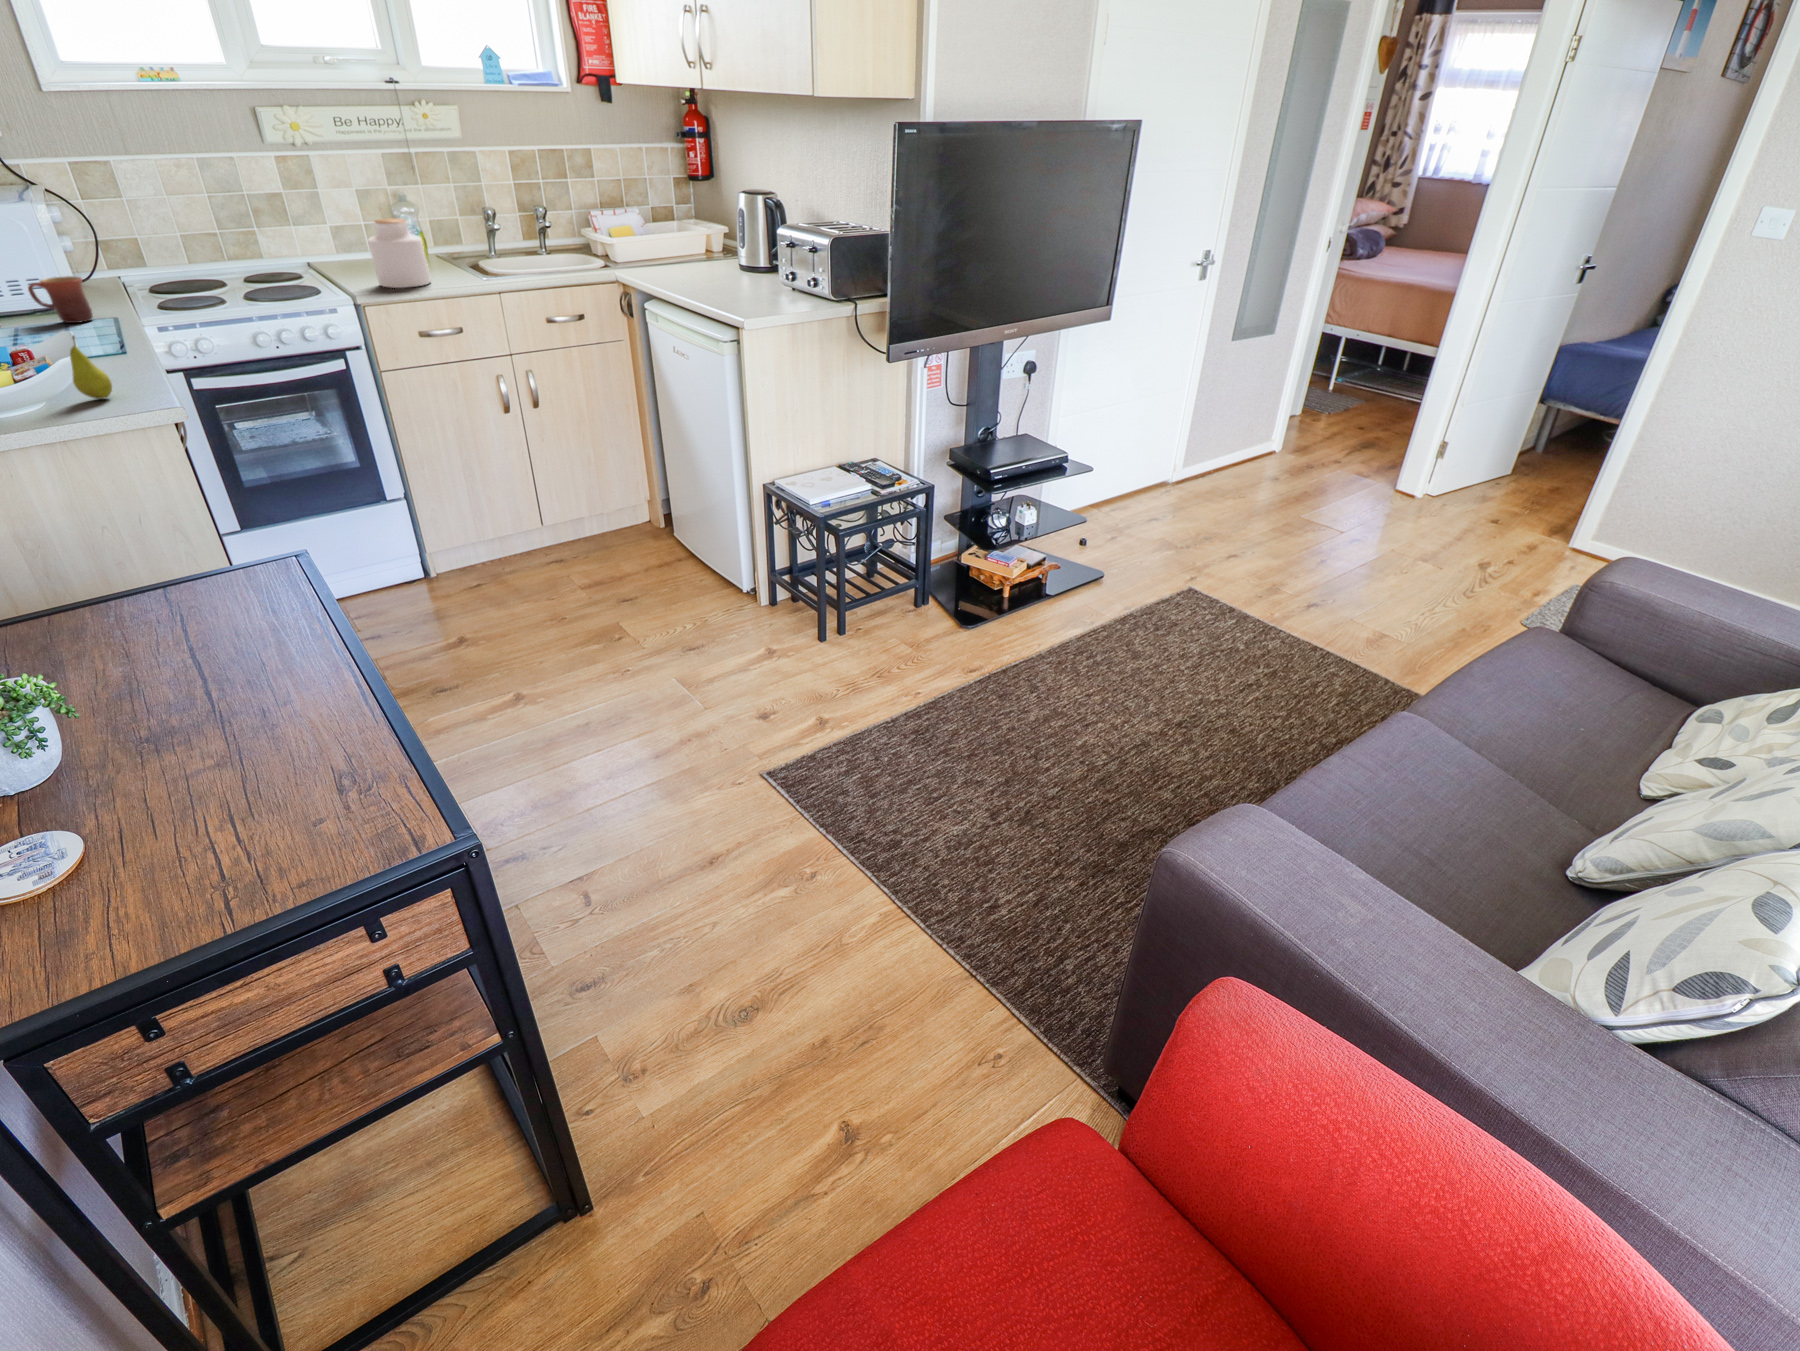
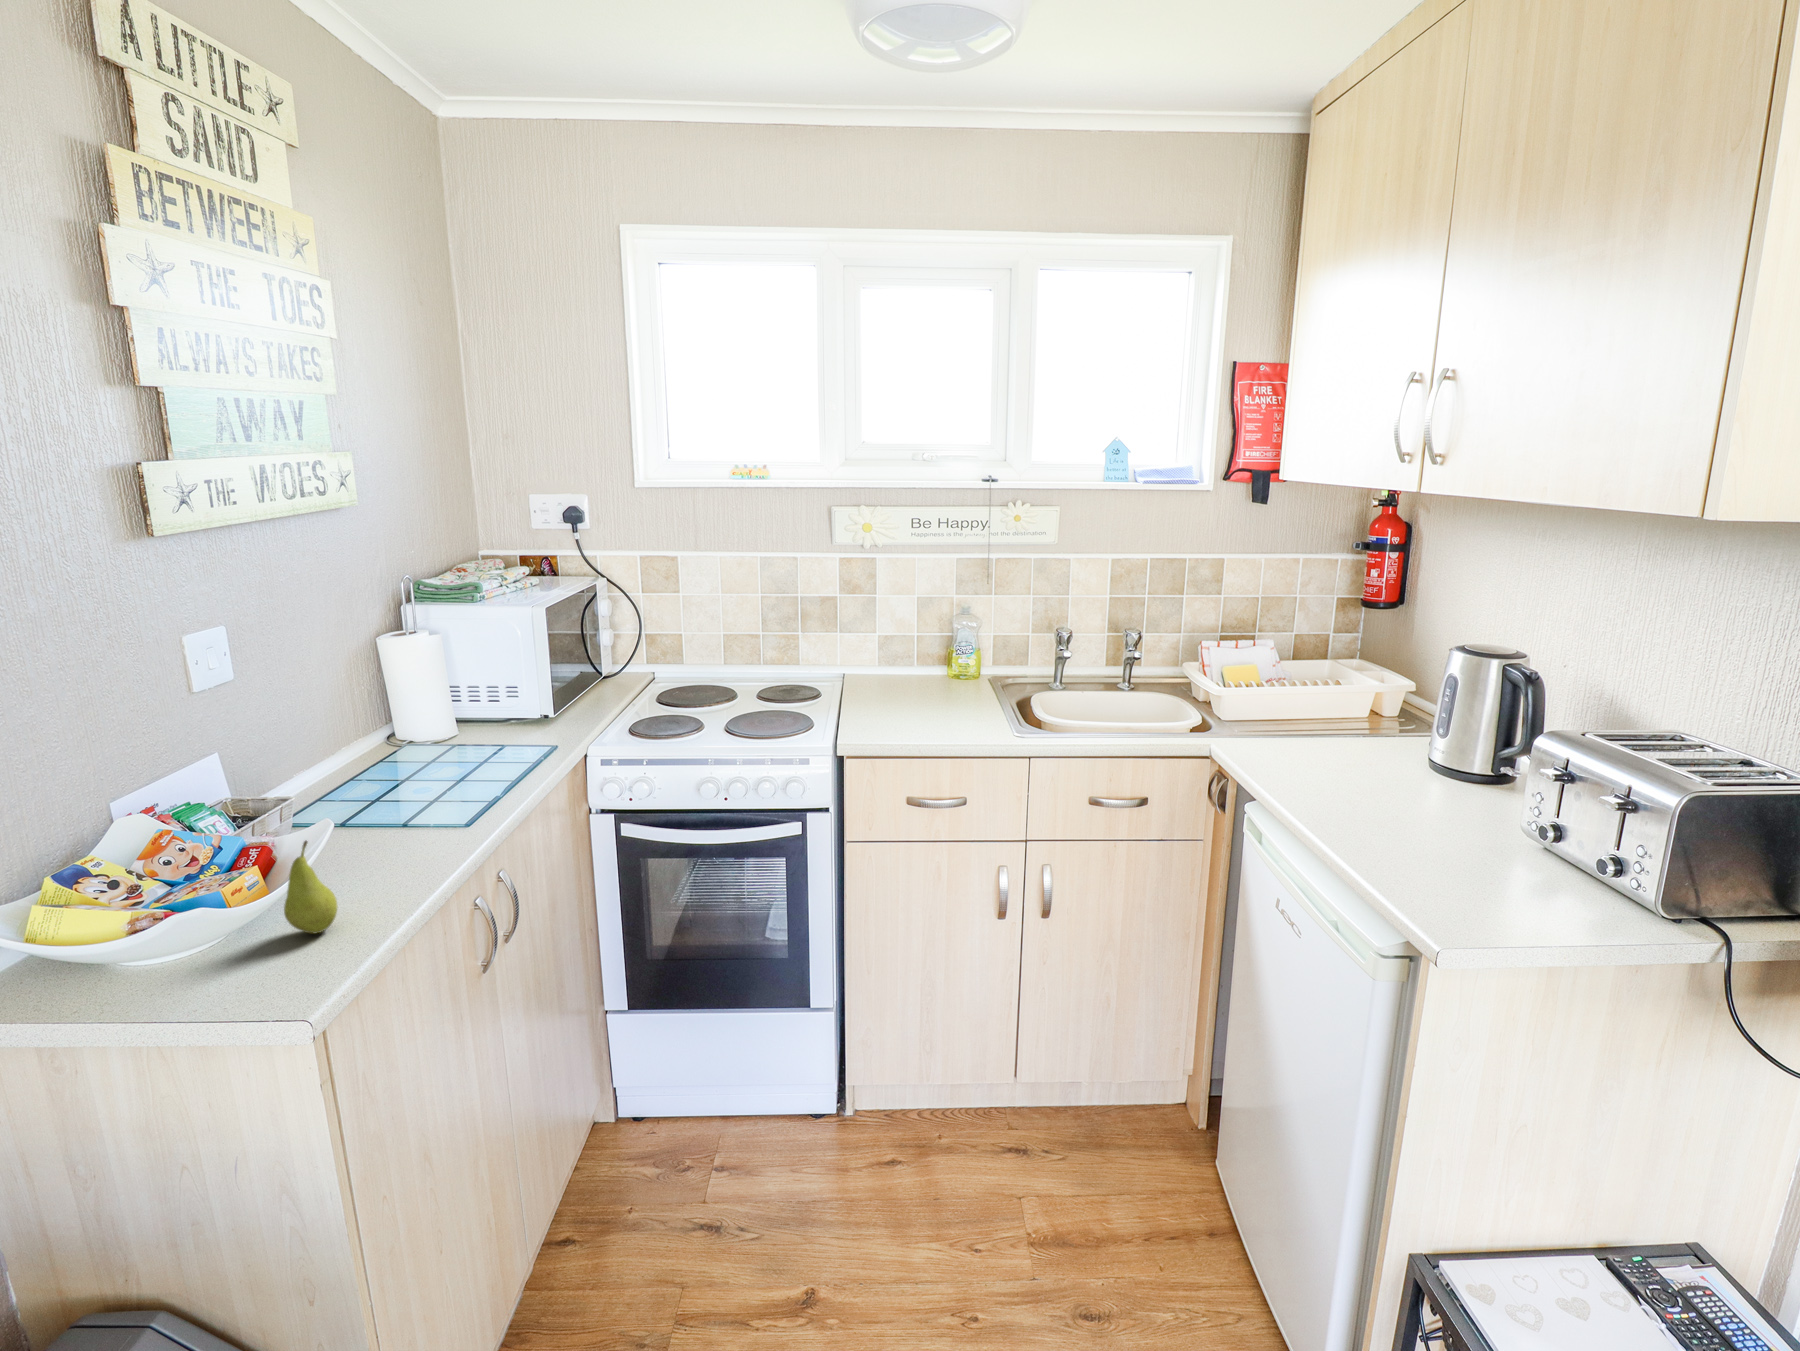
jar: present [368,218,431,288] -> none [883,644,949,734]
mug: present [28,276,93,323] -> none [506,687,558,741]

